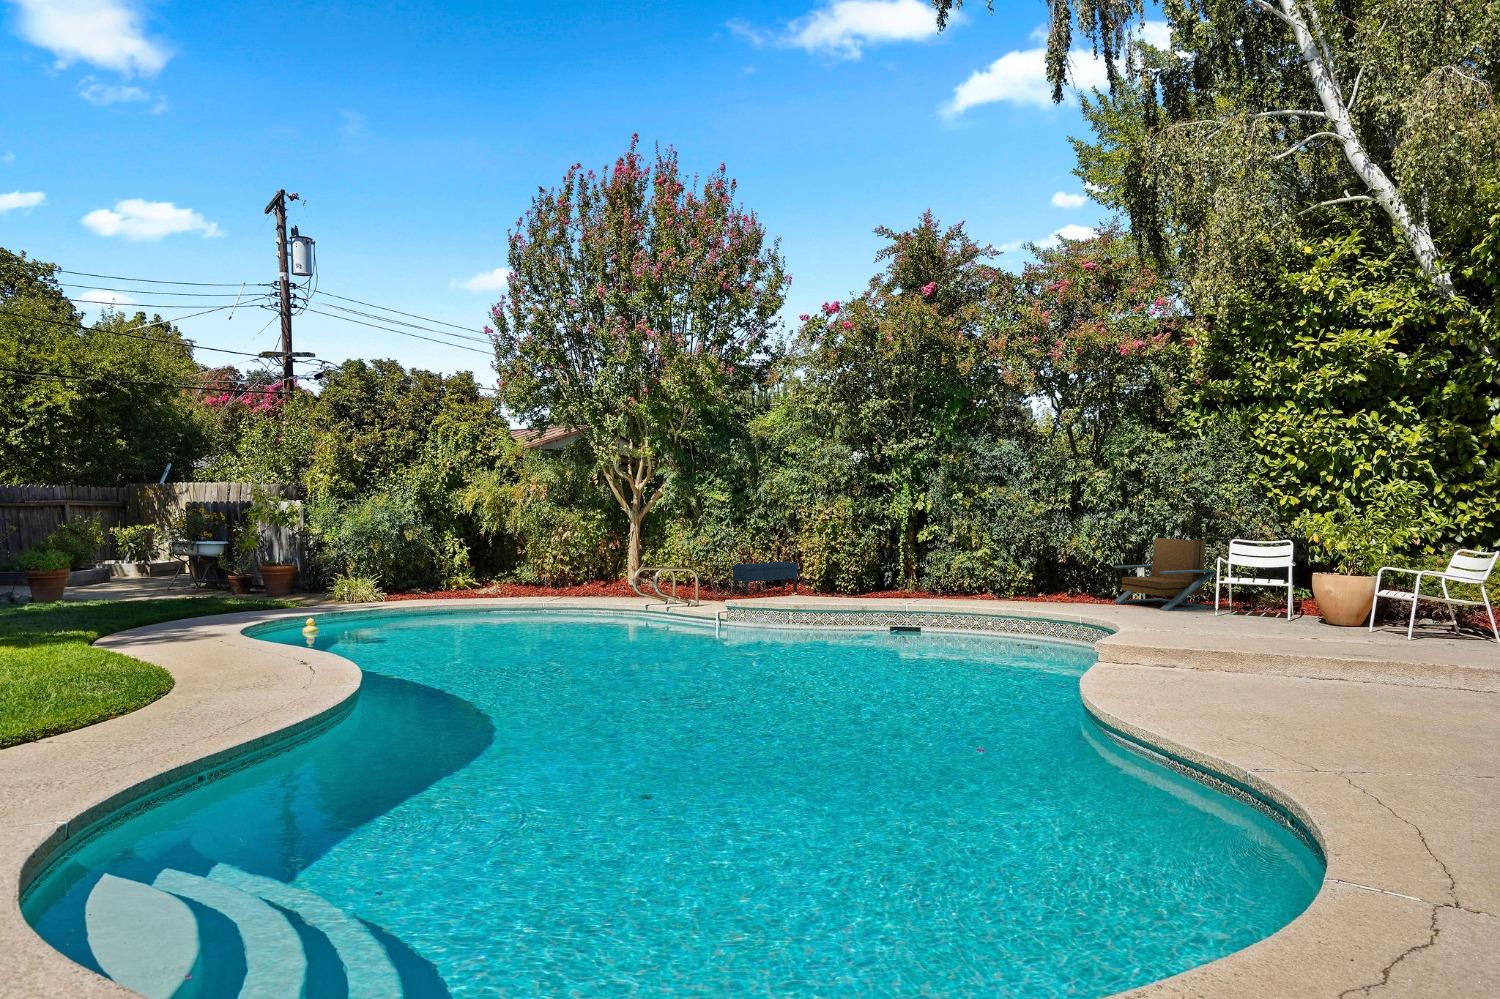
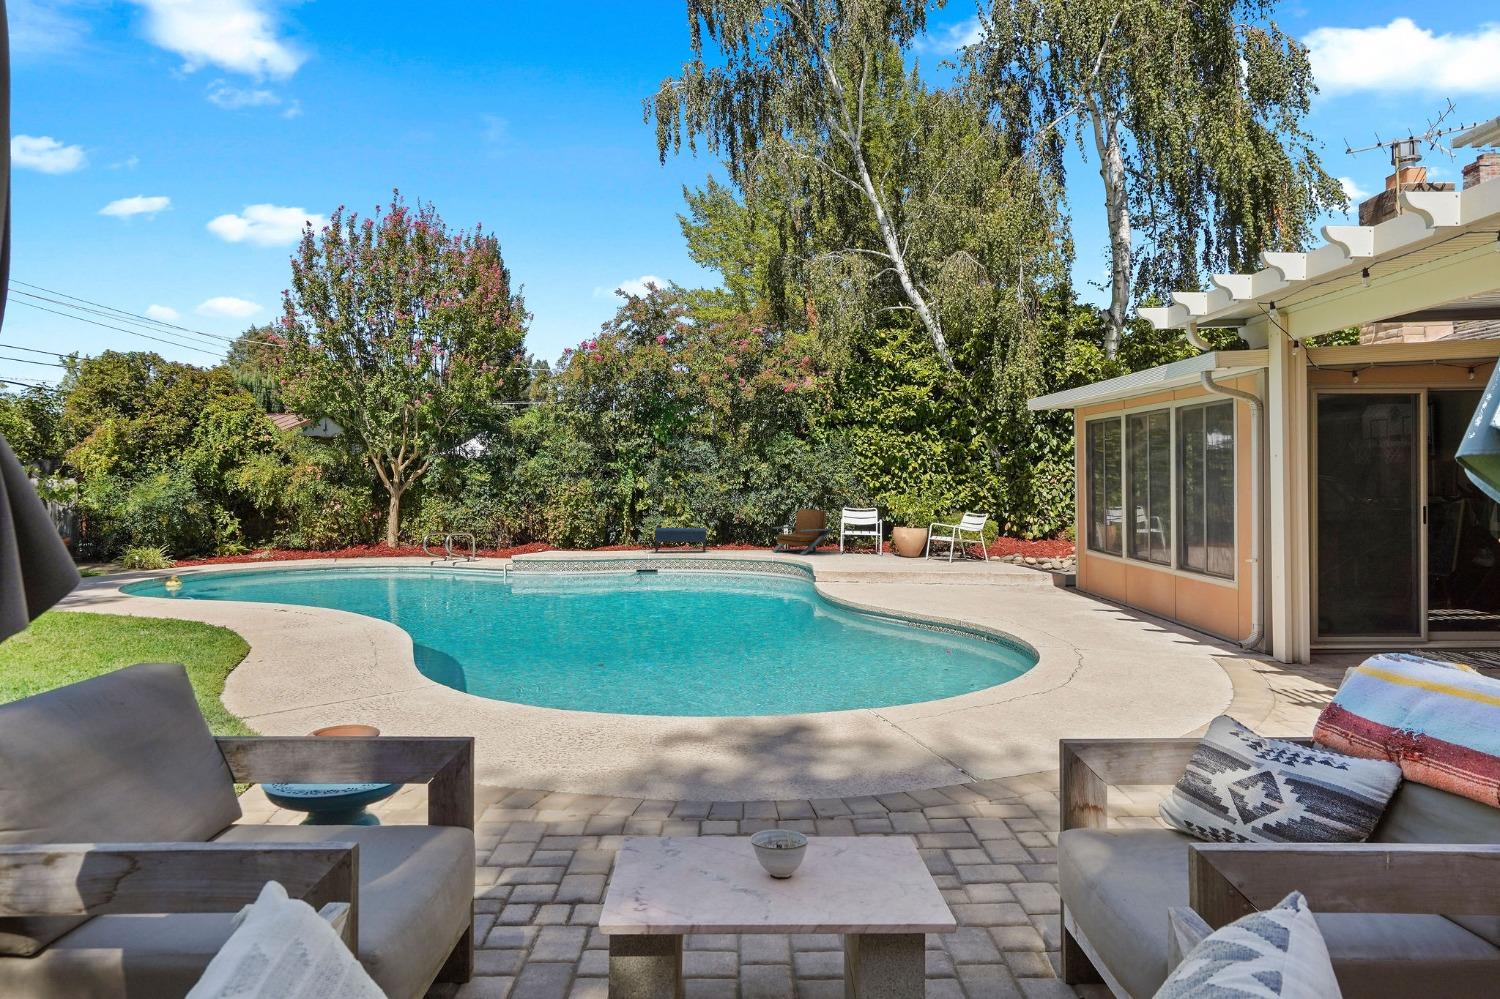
bench: present [732,562,798,596] -> present [655,528,707,553]

